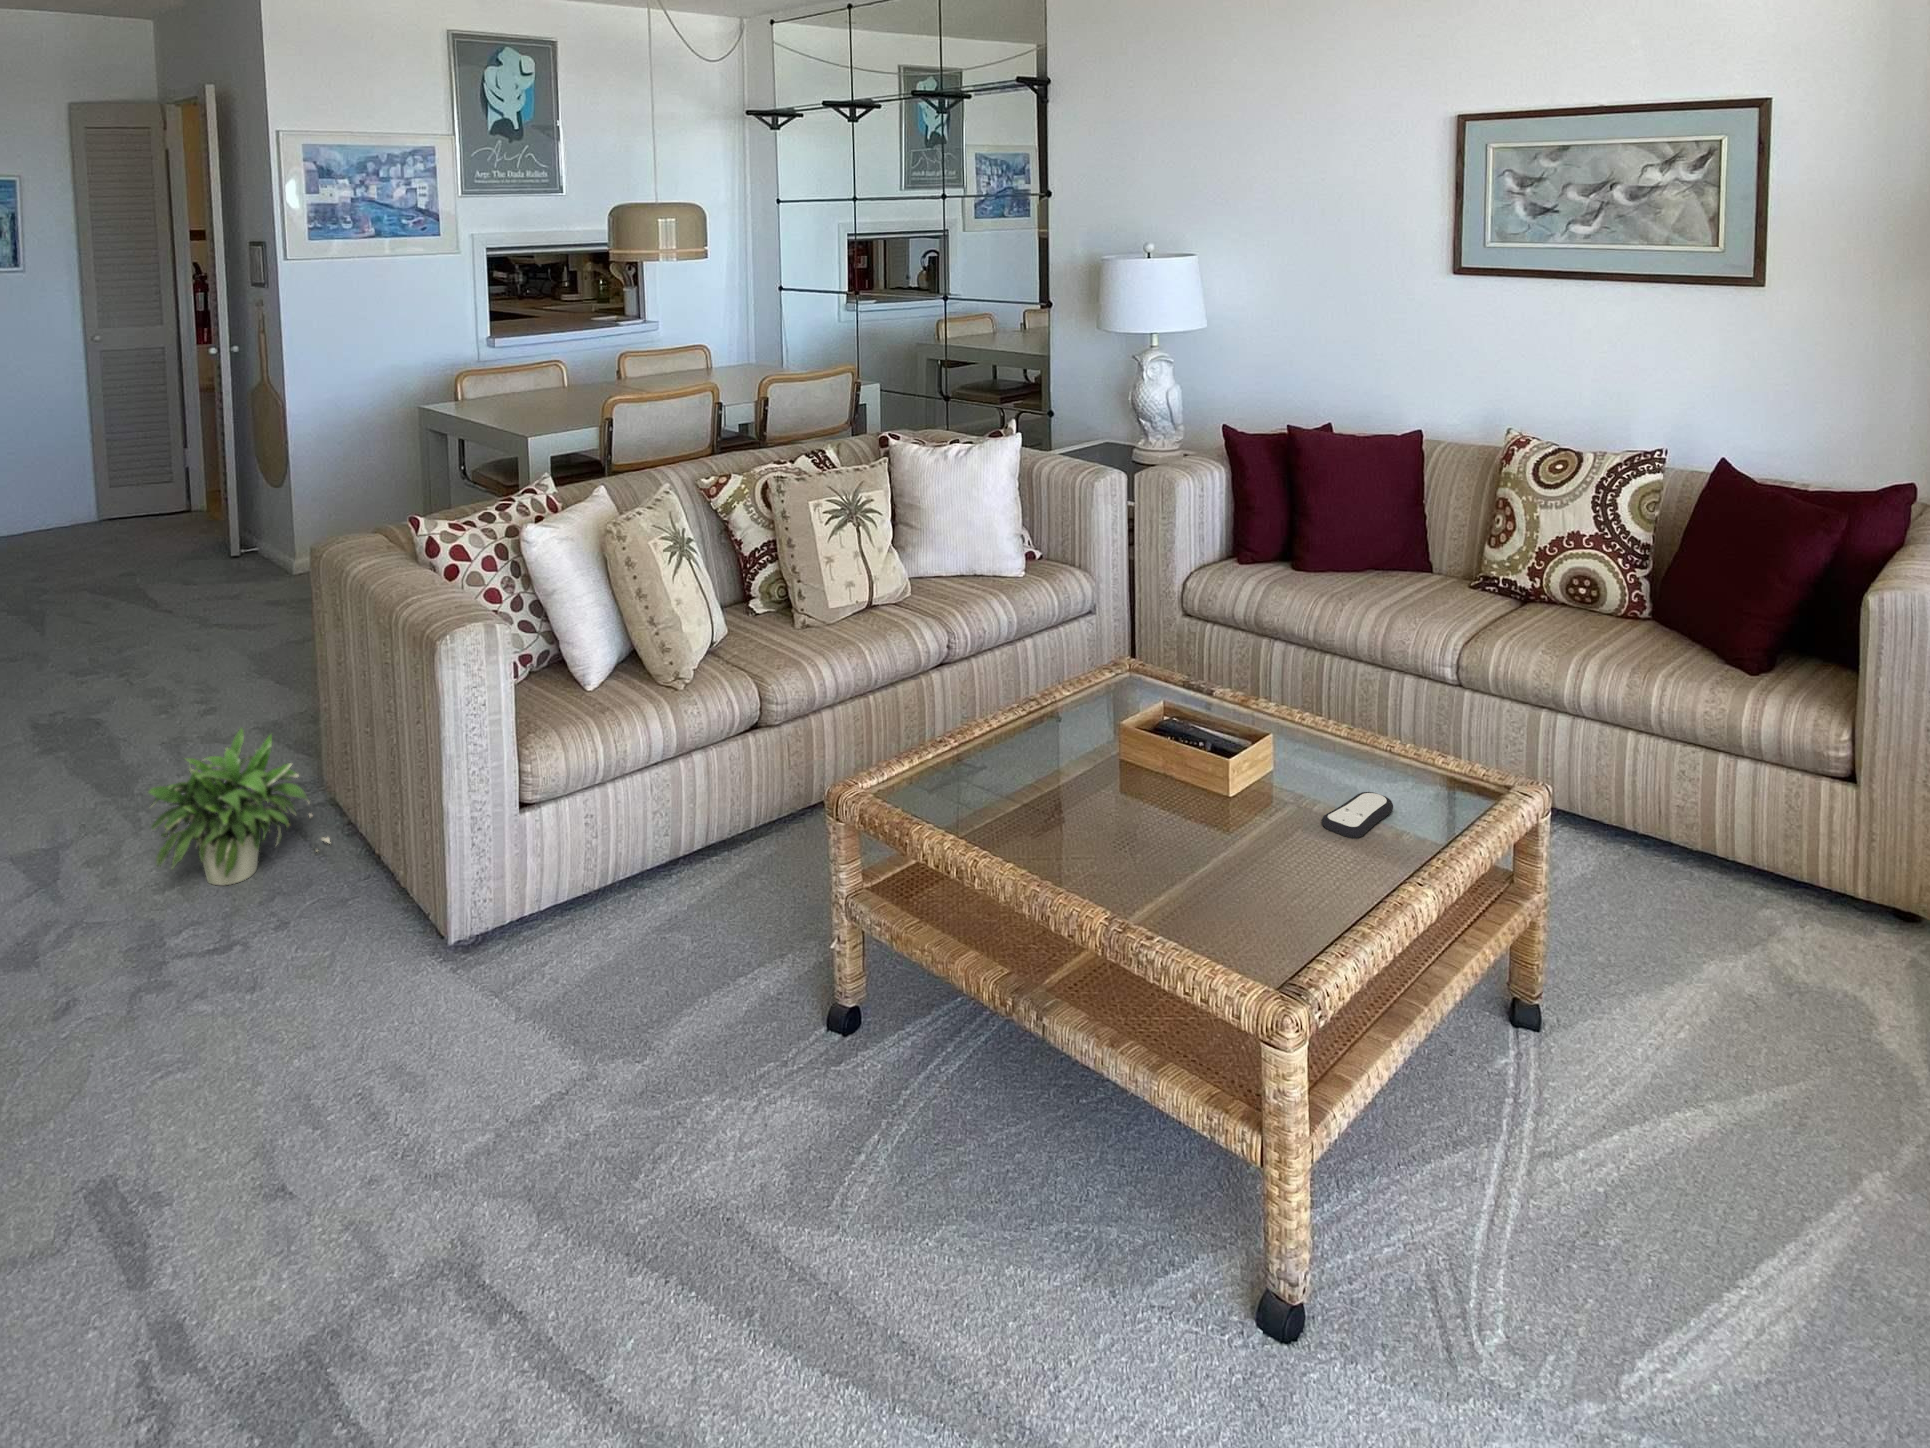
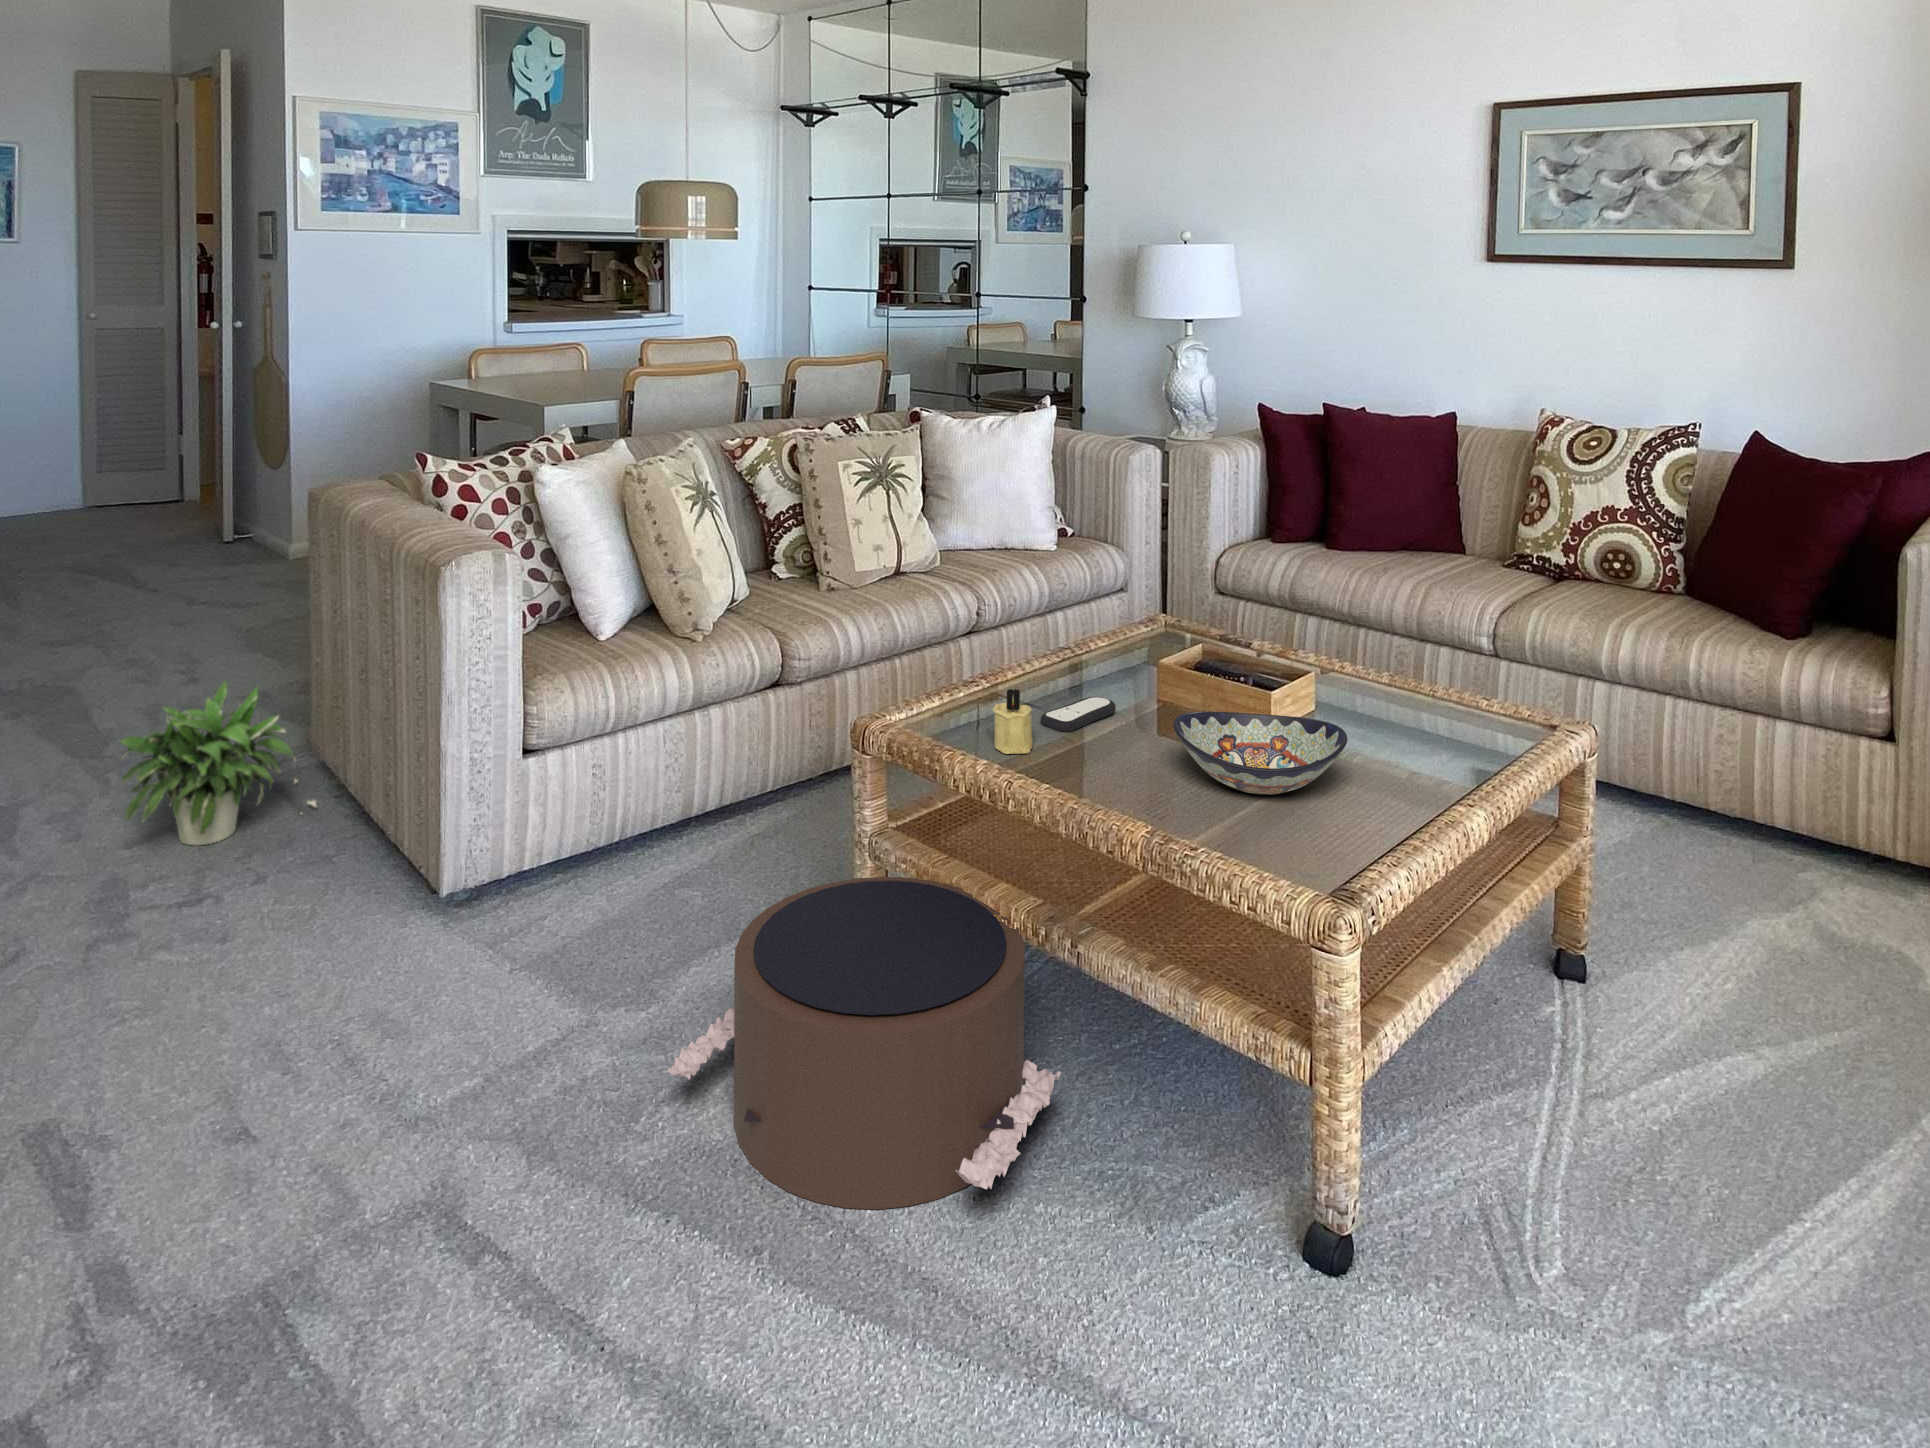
candle: none [959,749,998,814] -> present [993,689,1033,754]
decorative bowl: none [1132,772,1301,859] -> present [1173,711,1347,795]
remote control: present [1322,792,1393,838] -> present [1041,697,1116,732]
pouf: none [658,940,1027,1276] -> present [667,877,1061,1210]

